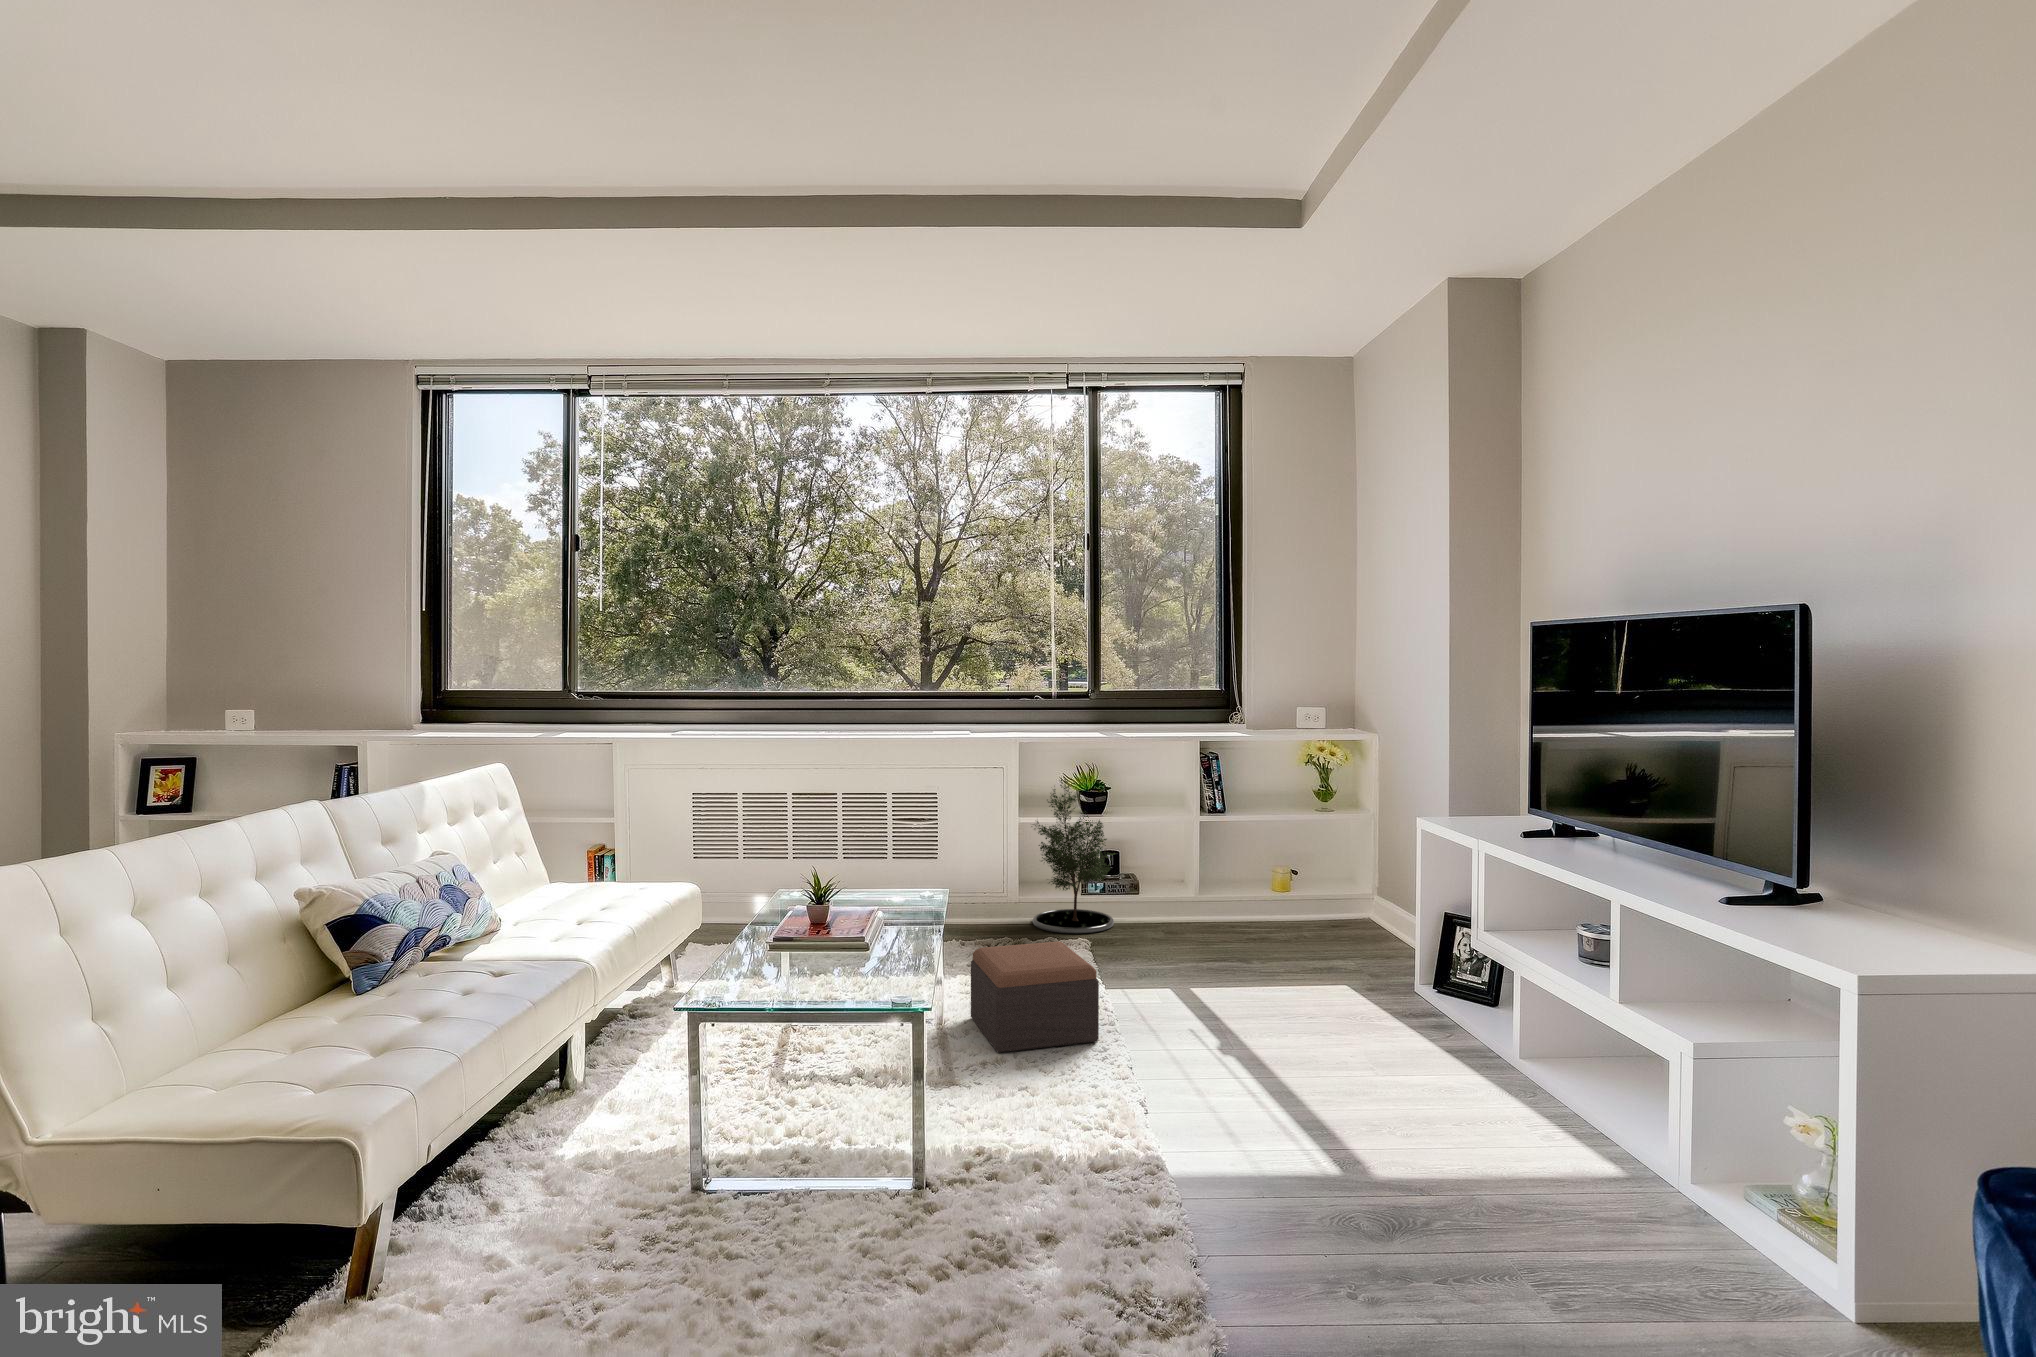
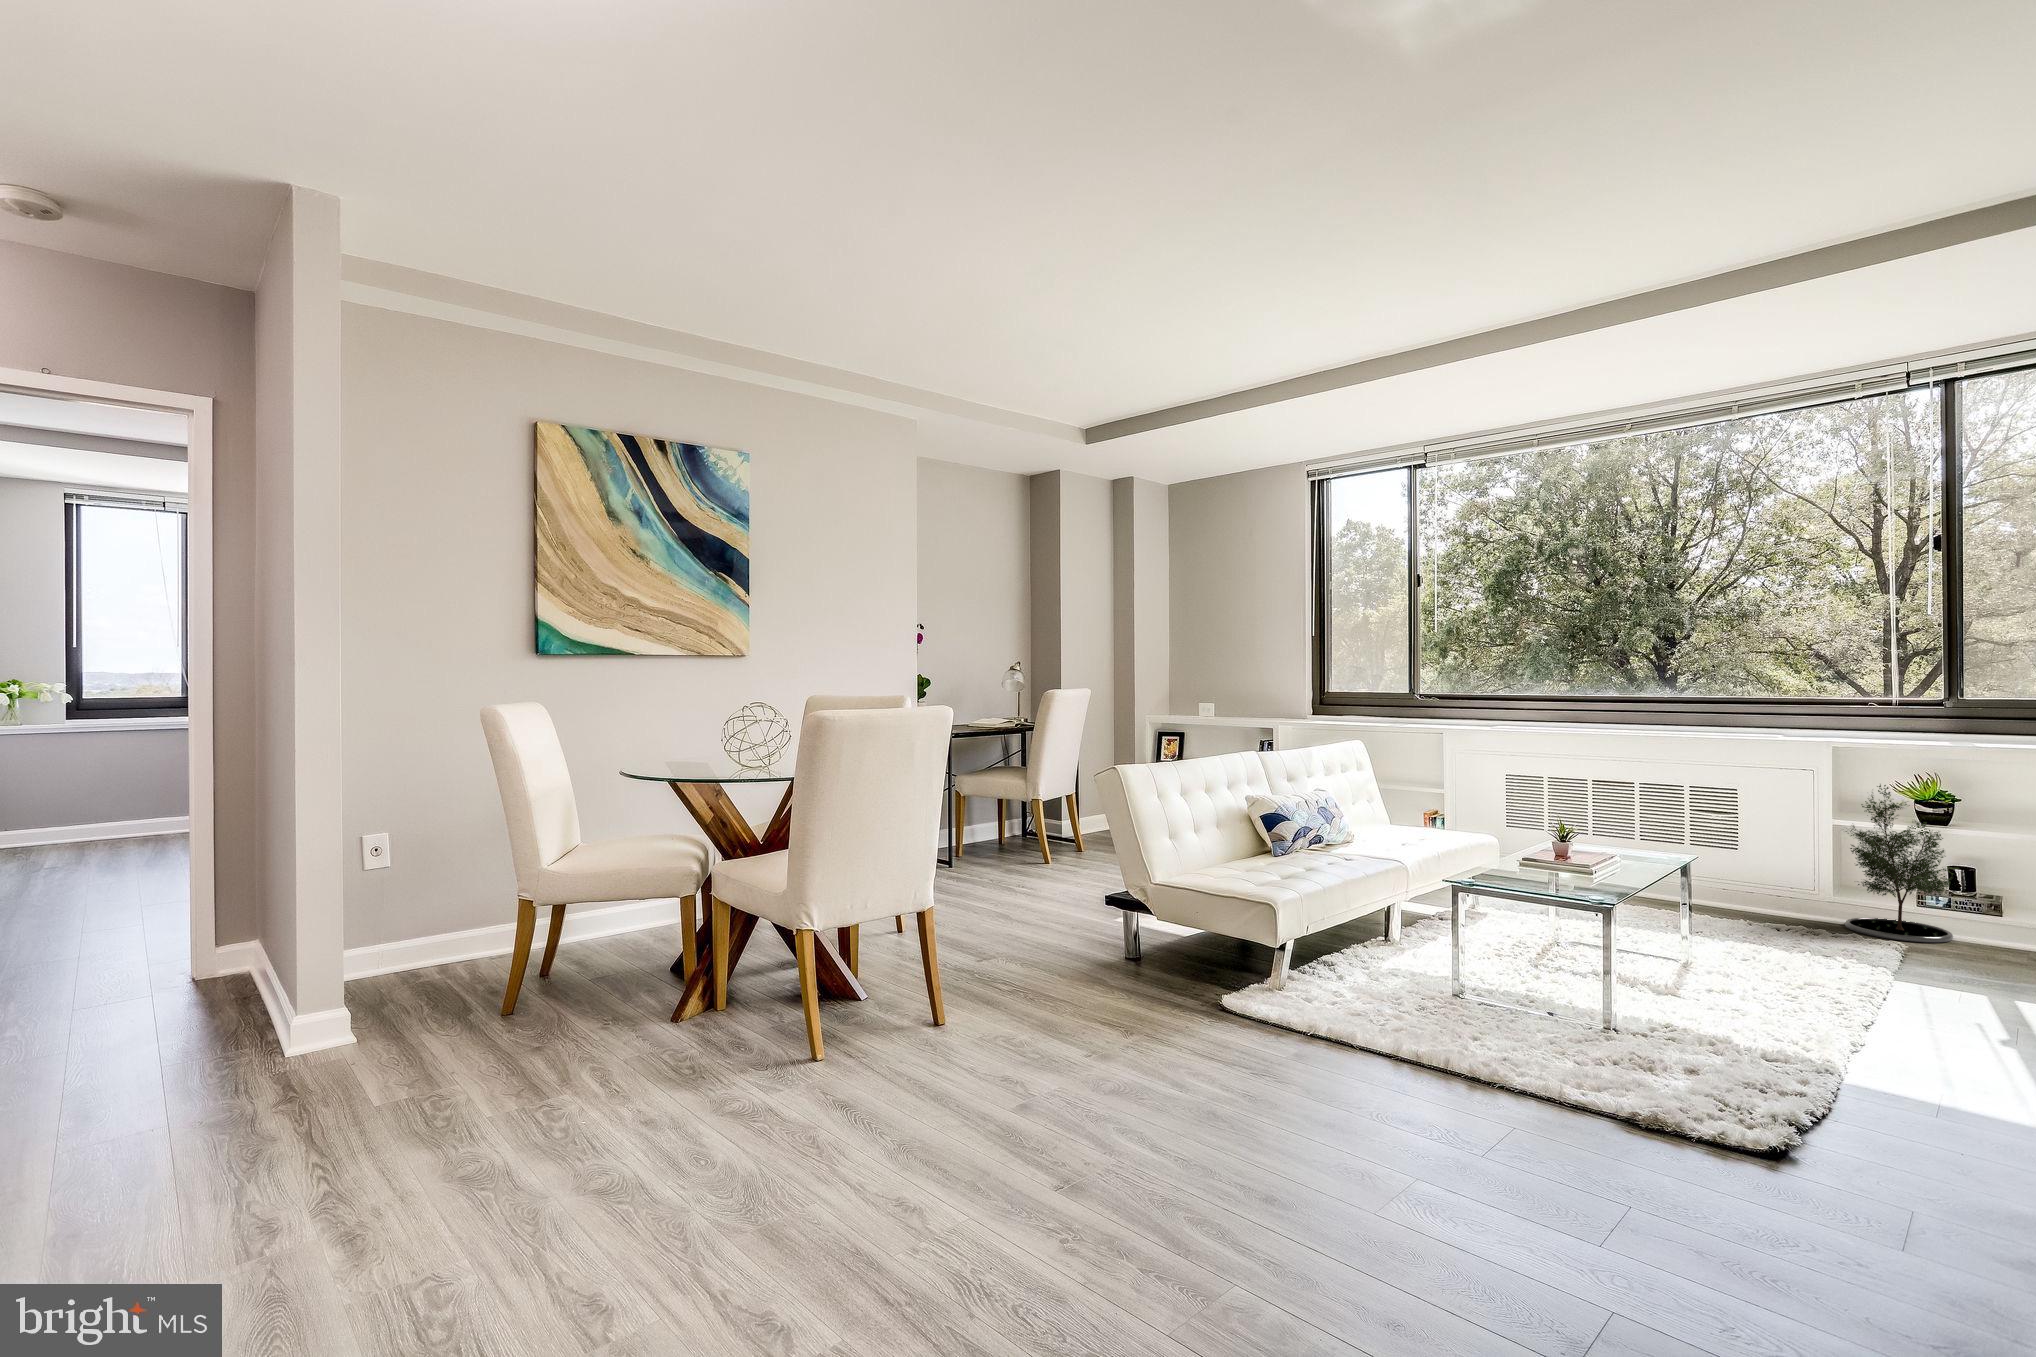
footstool: present [971,941,1099,1053] -> none [1723,912,1847,1007]

